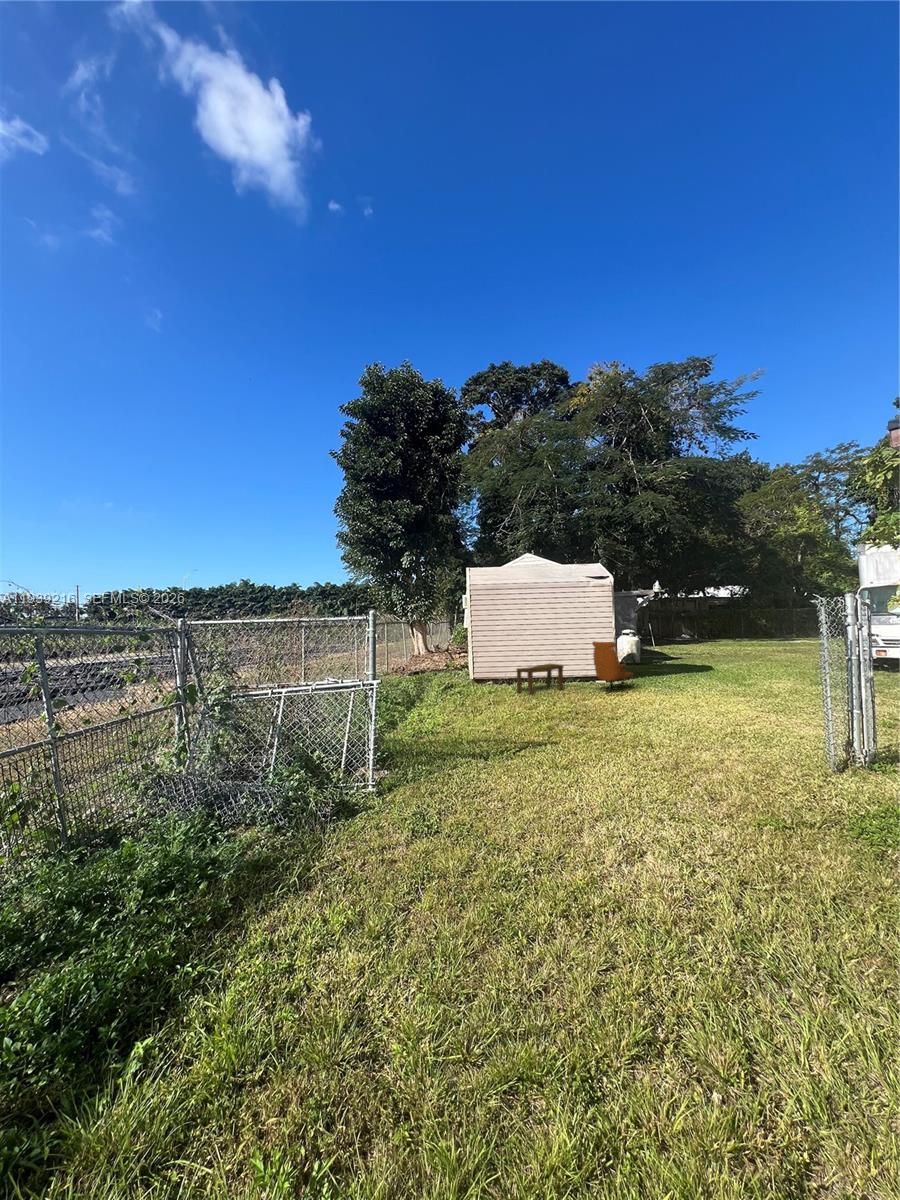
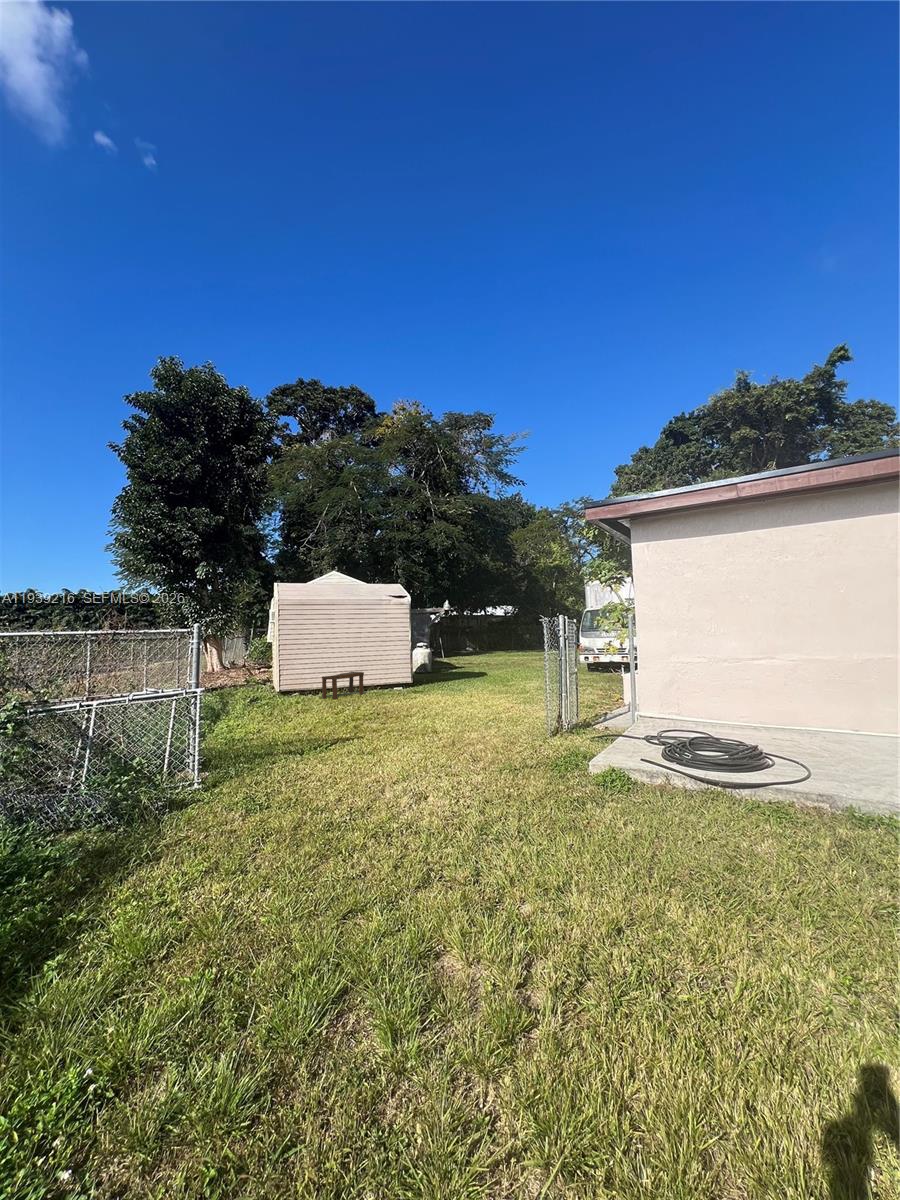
lounge chair: present [592,641,633,693] -> none [388,650,422,695]

